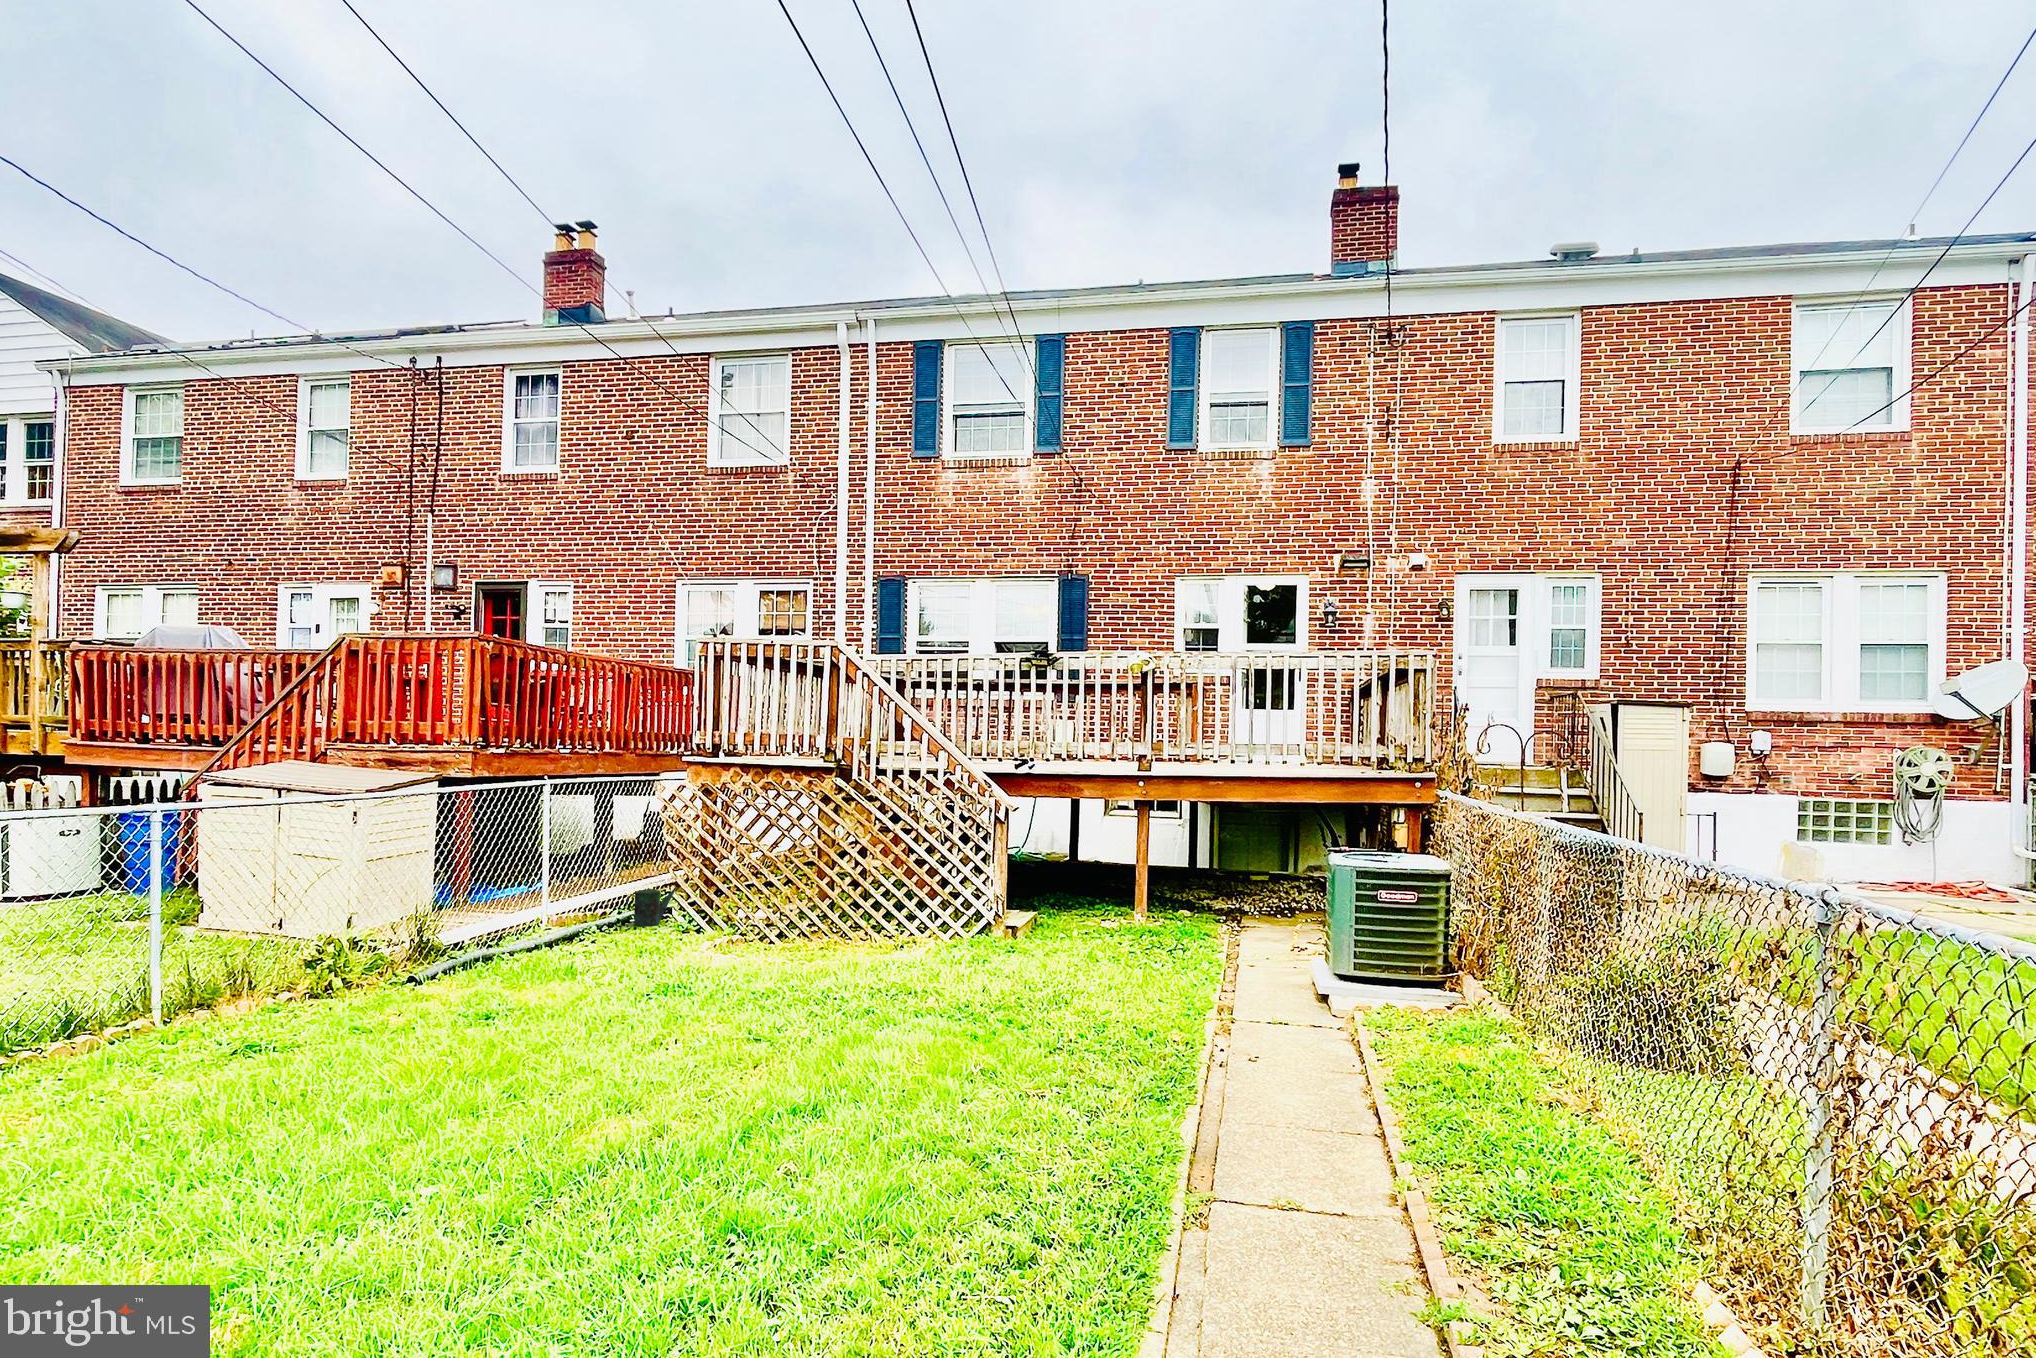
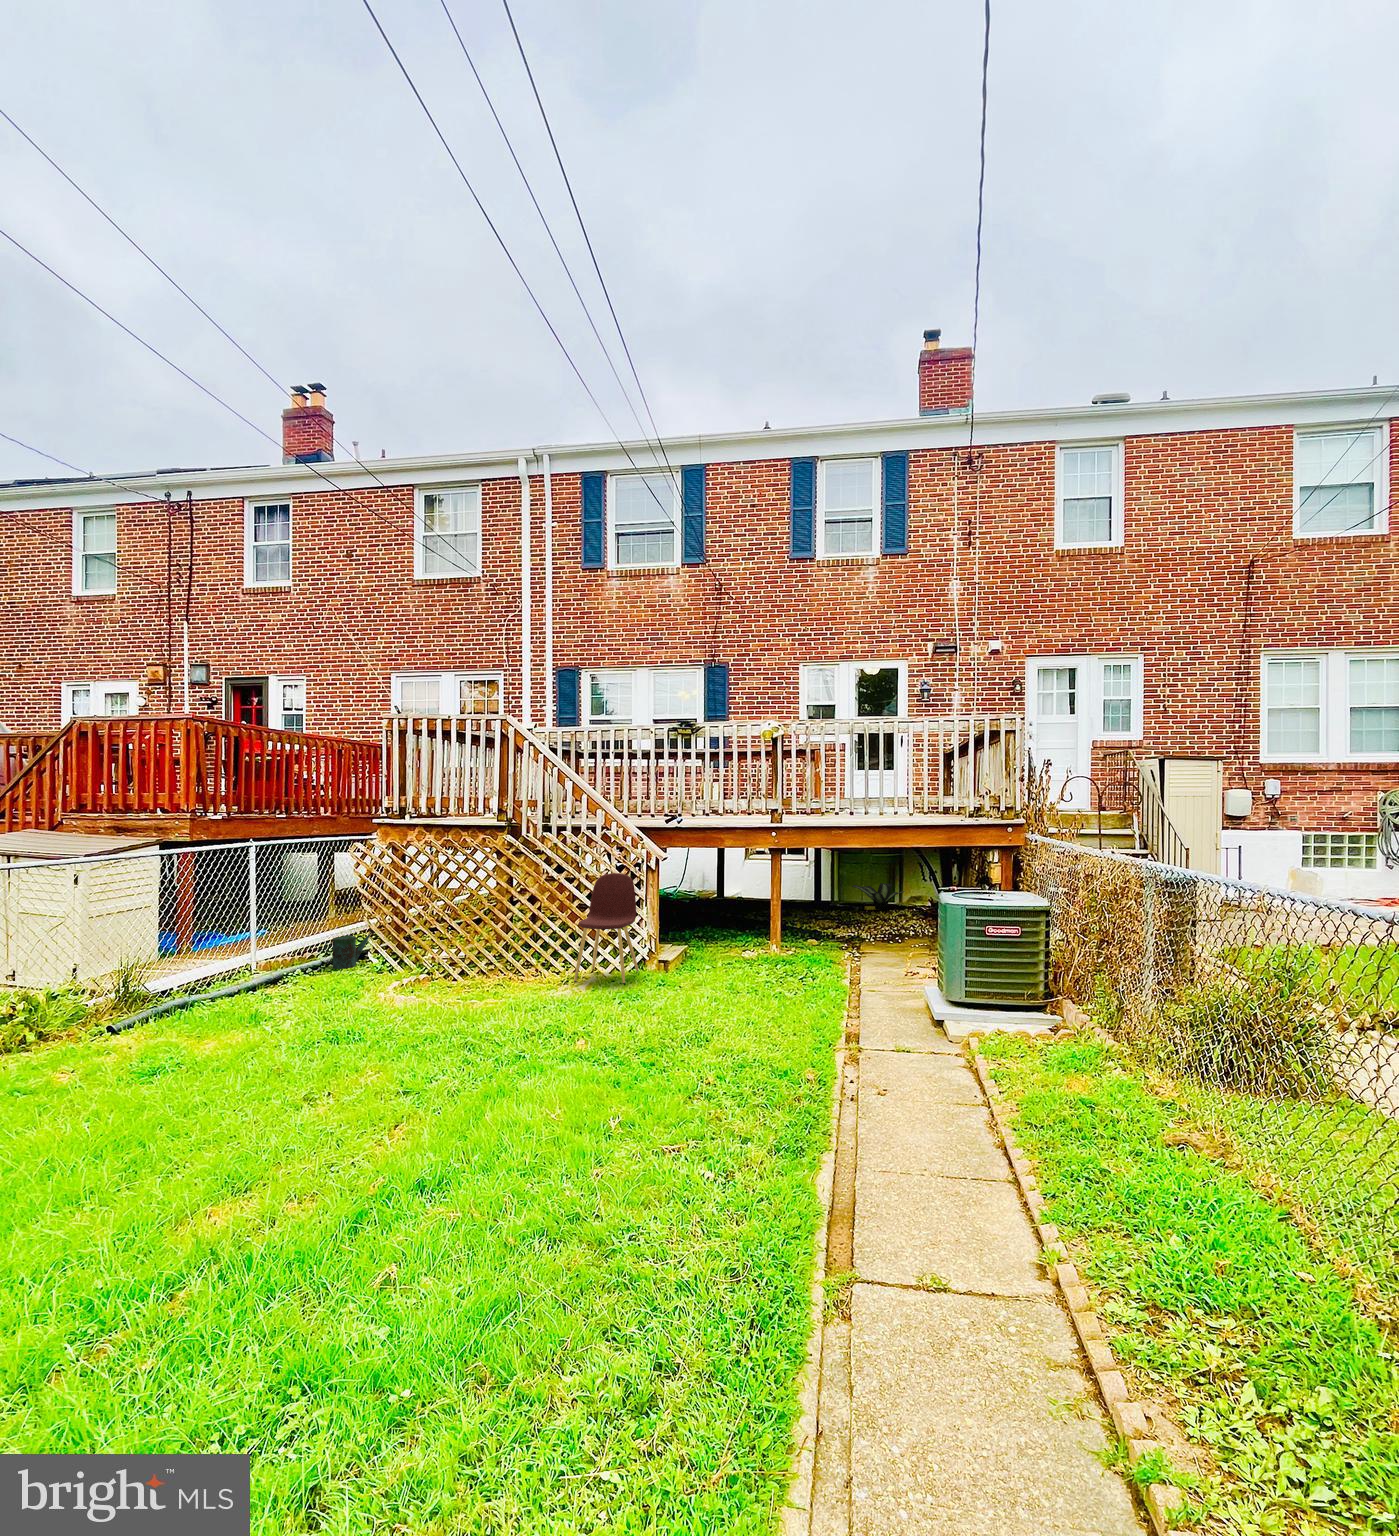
chair: none [912,824,984,949] -> present [574,873,639,984]
potted plant: none [1237,849,1305,882] -> present [852,883,905,910]

